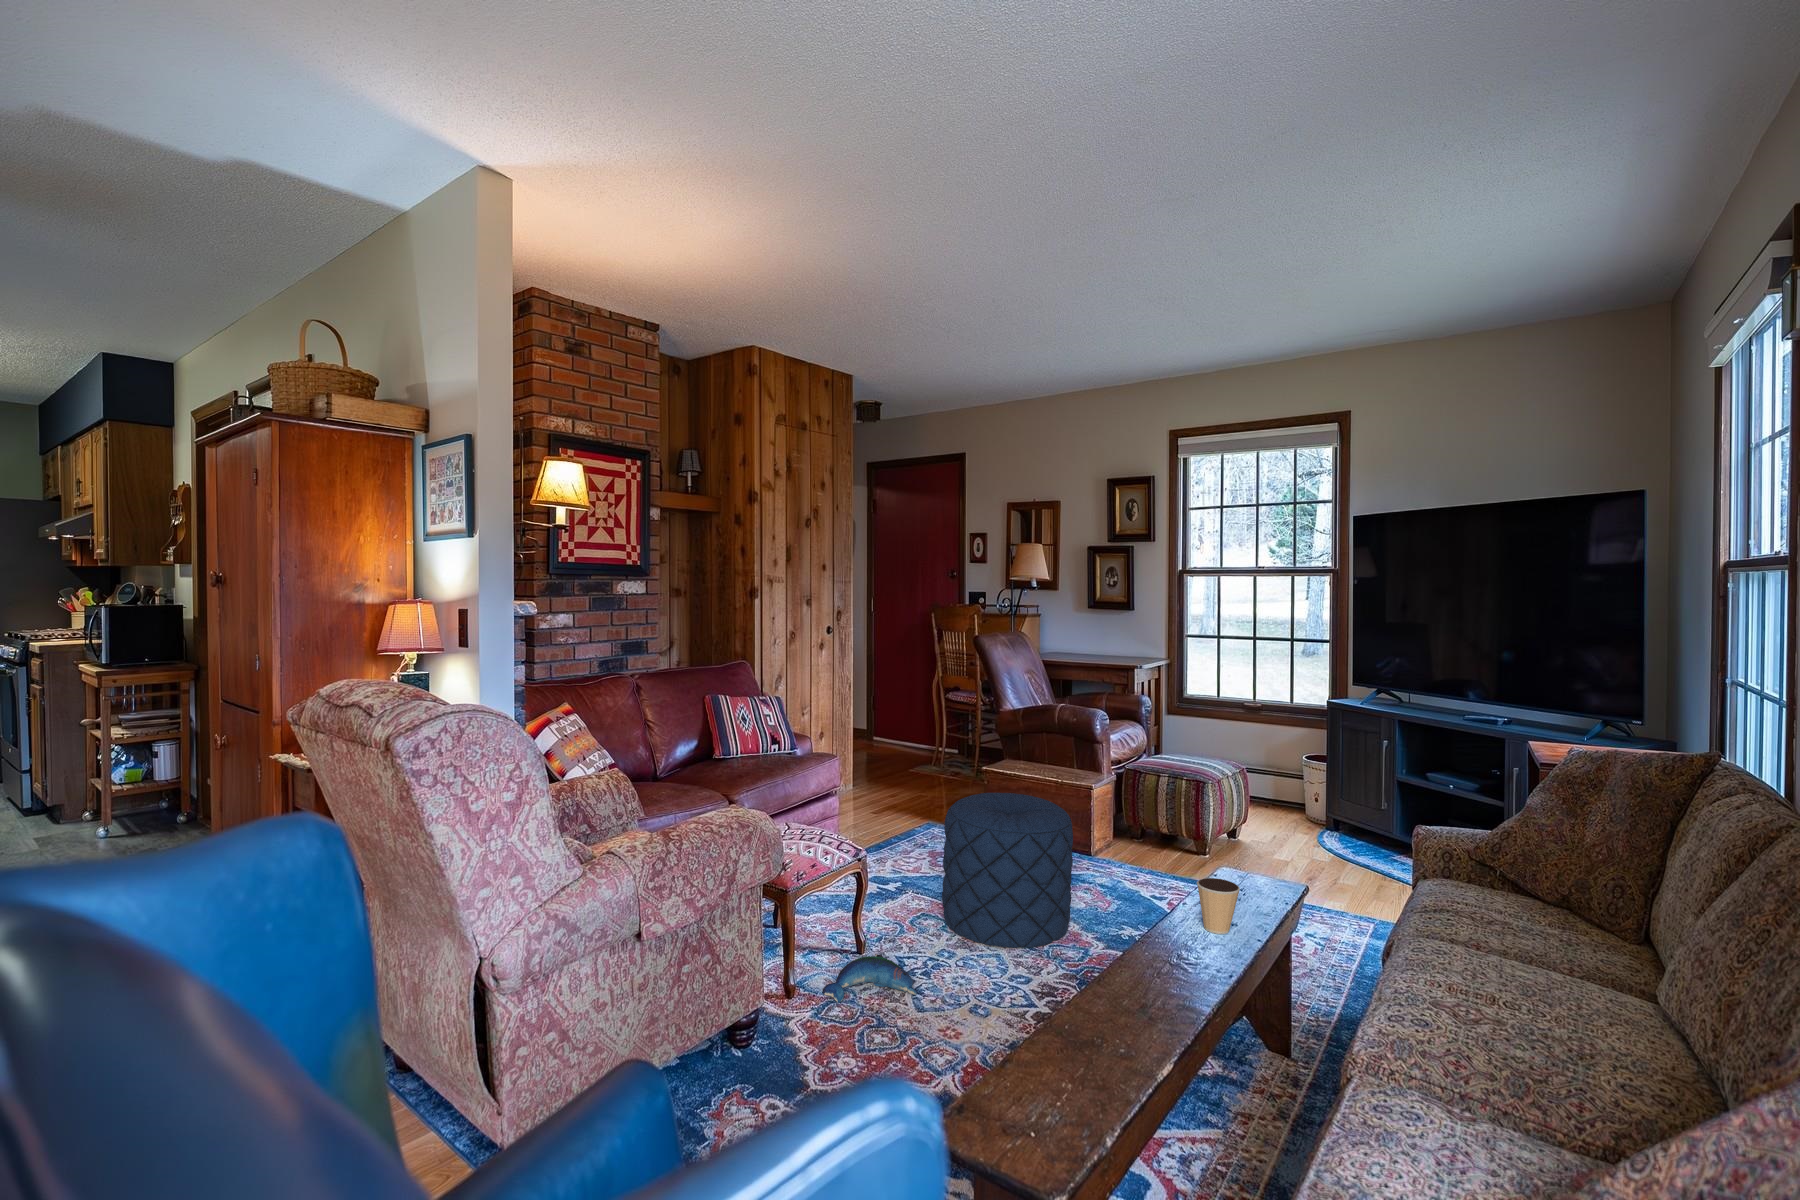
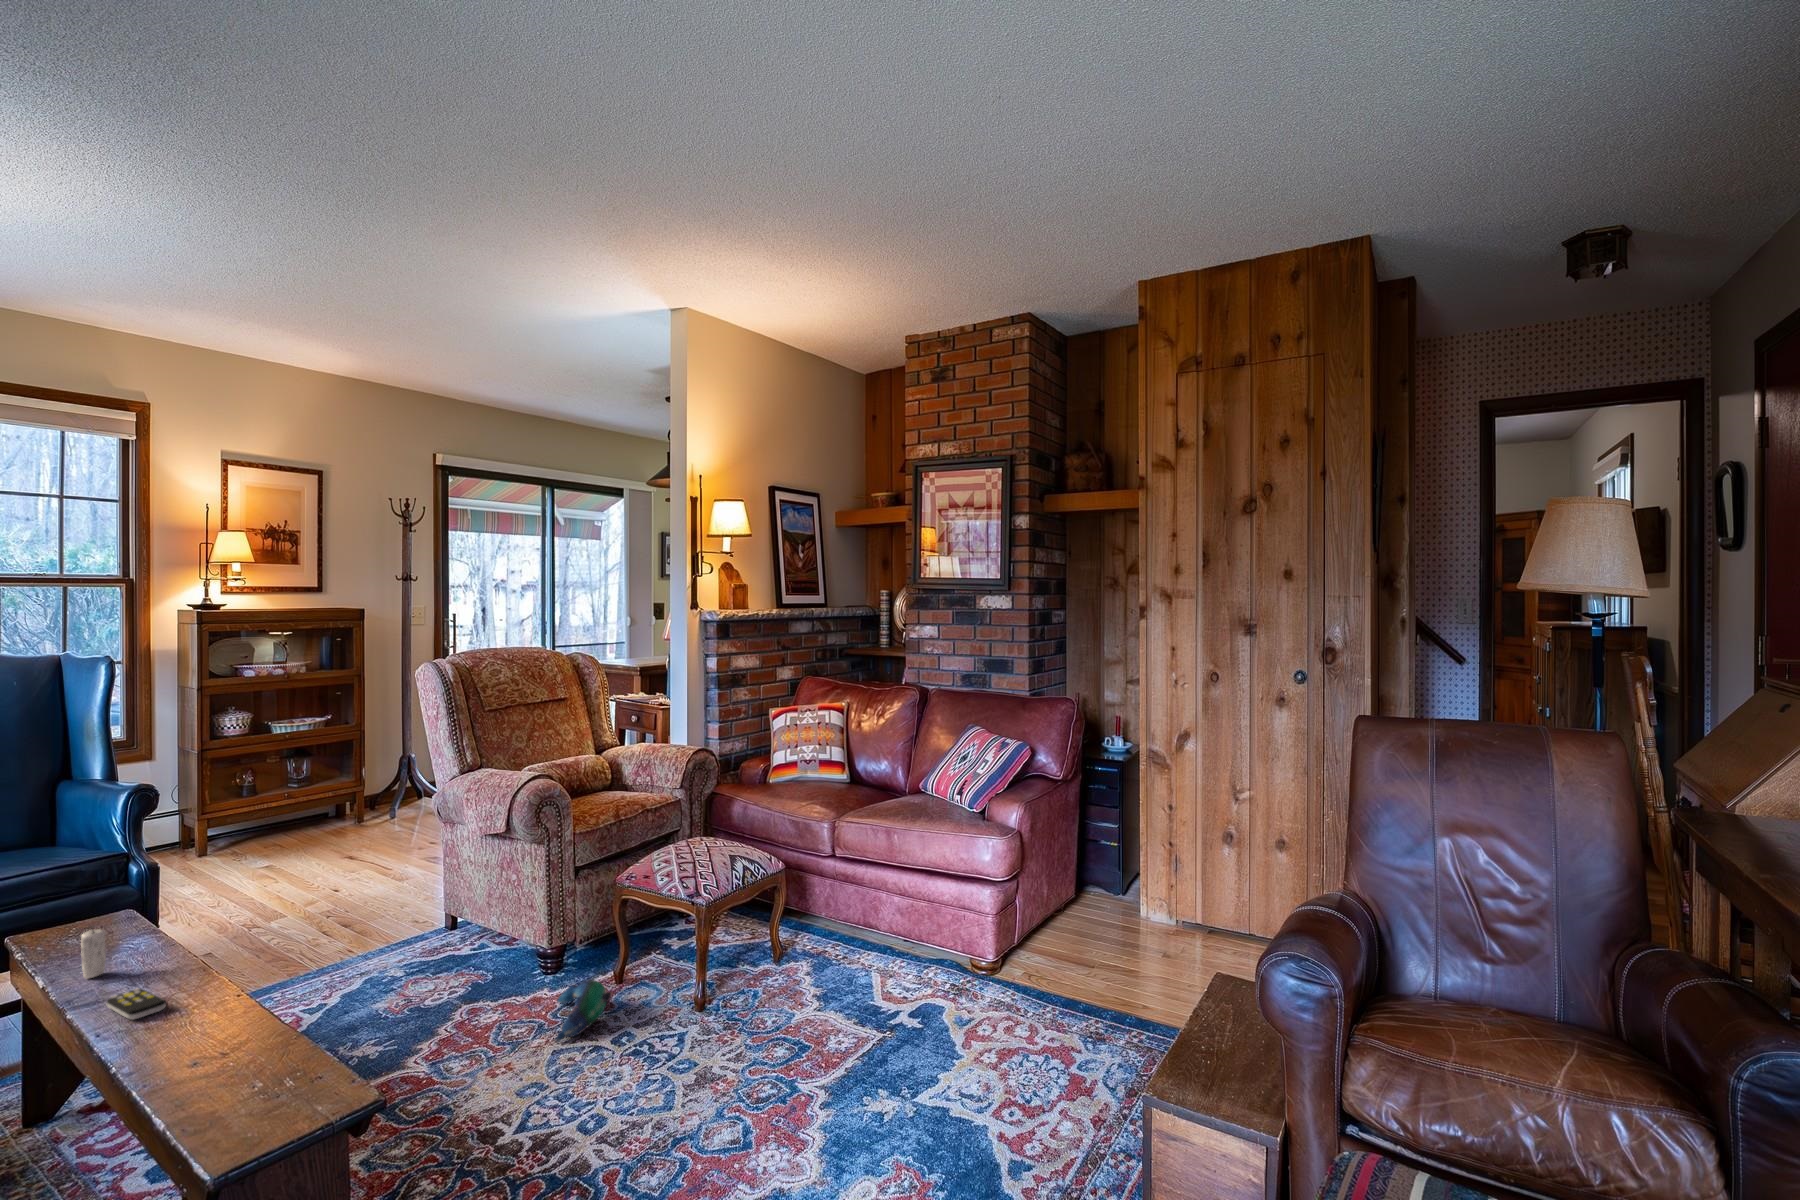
pouf: present [942,793,1073,948] -> none [659,894,863,1162]
coffee cup: present [1197,878,1240,934] -> none [173,985,249,1073]
remote control: none [1138,960,1179,990] -> present [106,988,166,1020]
candle: none [1095,968,1116,1027] -> present [81,929,106,979]

